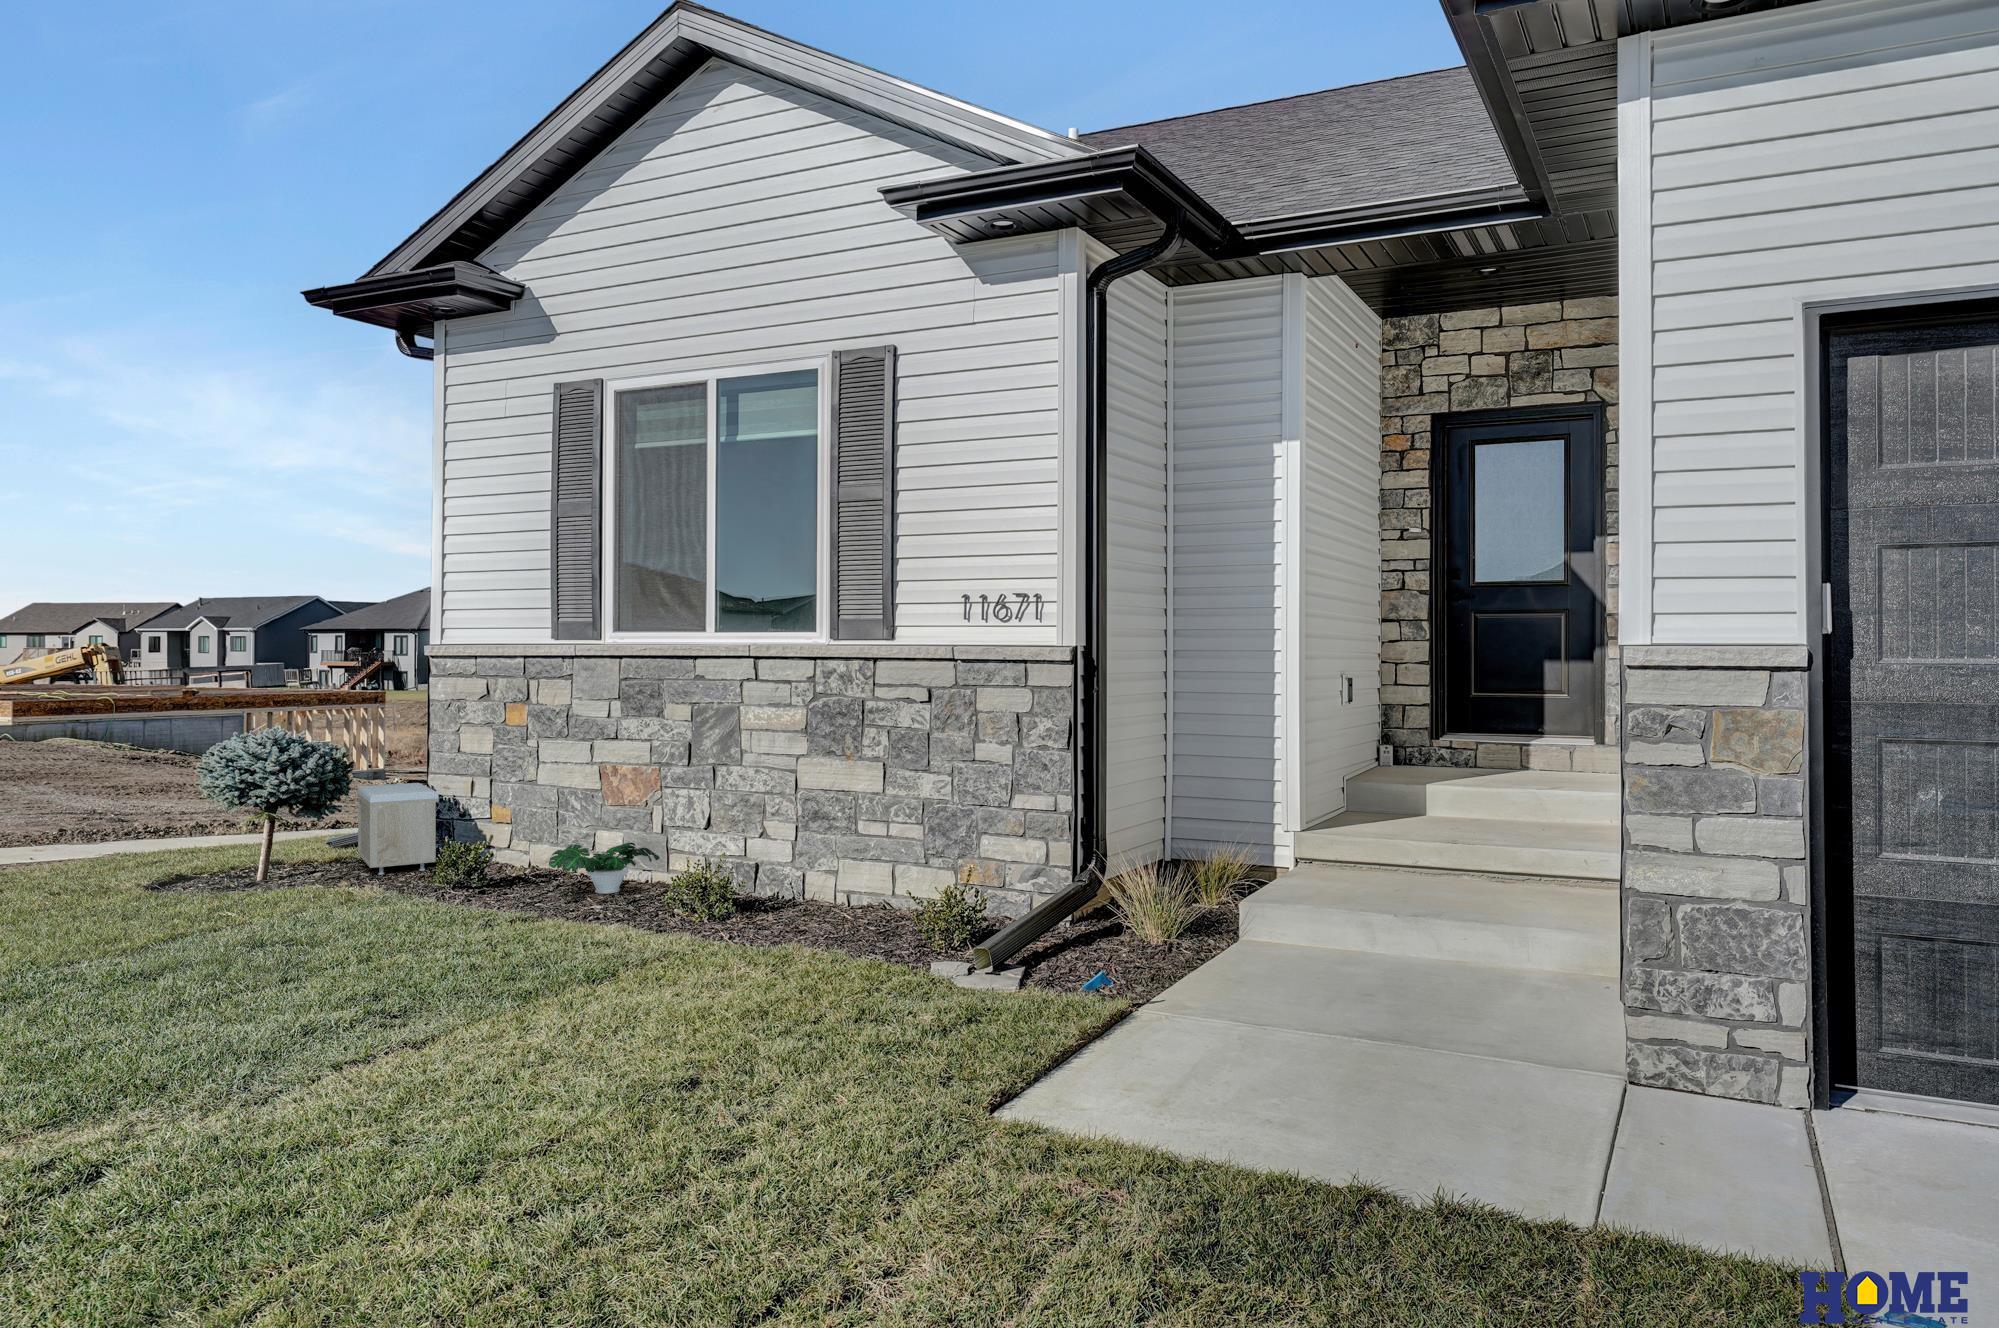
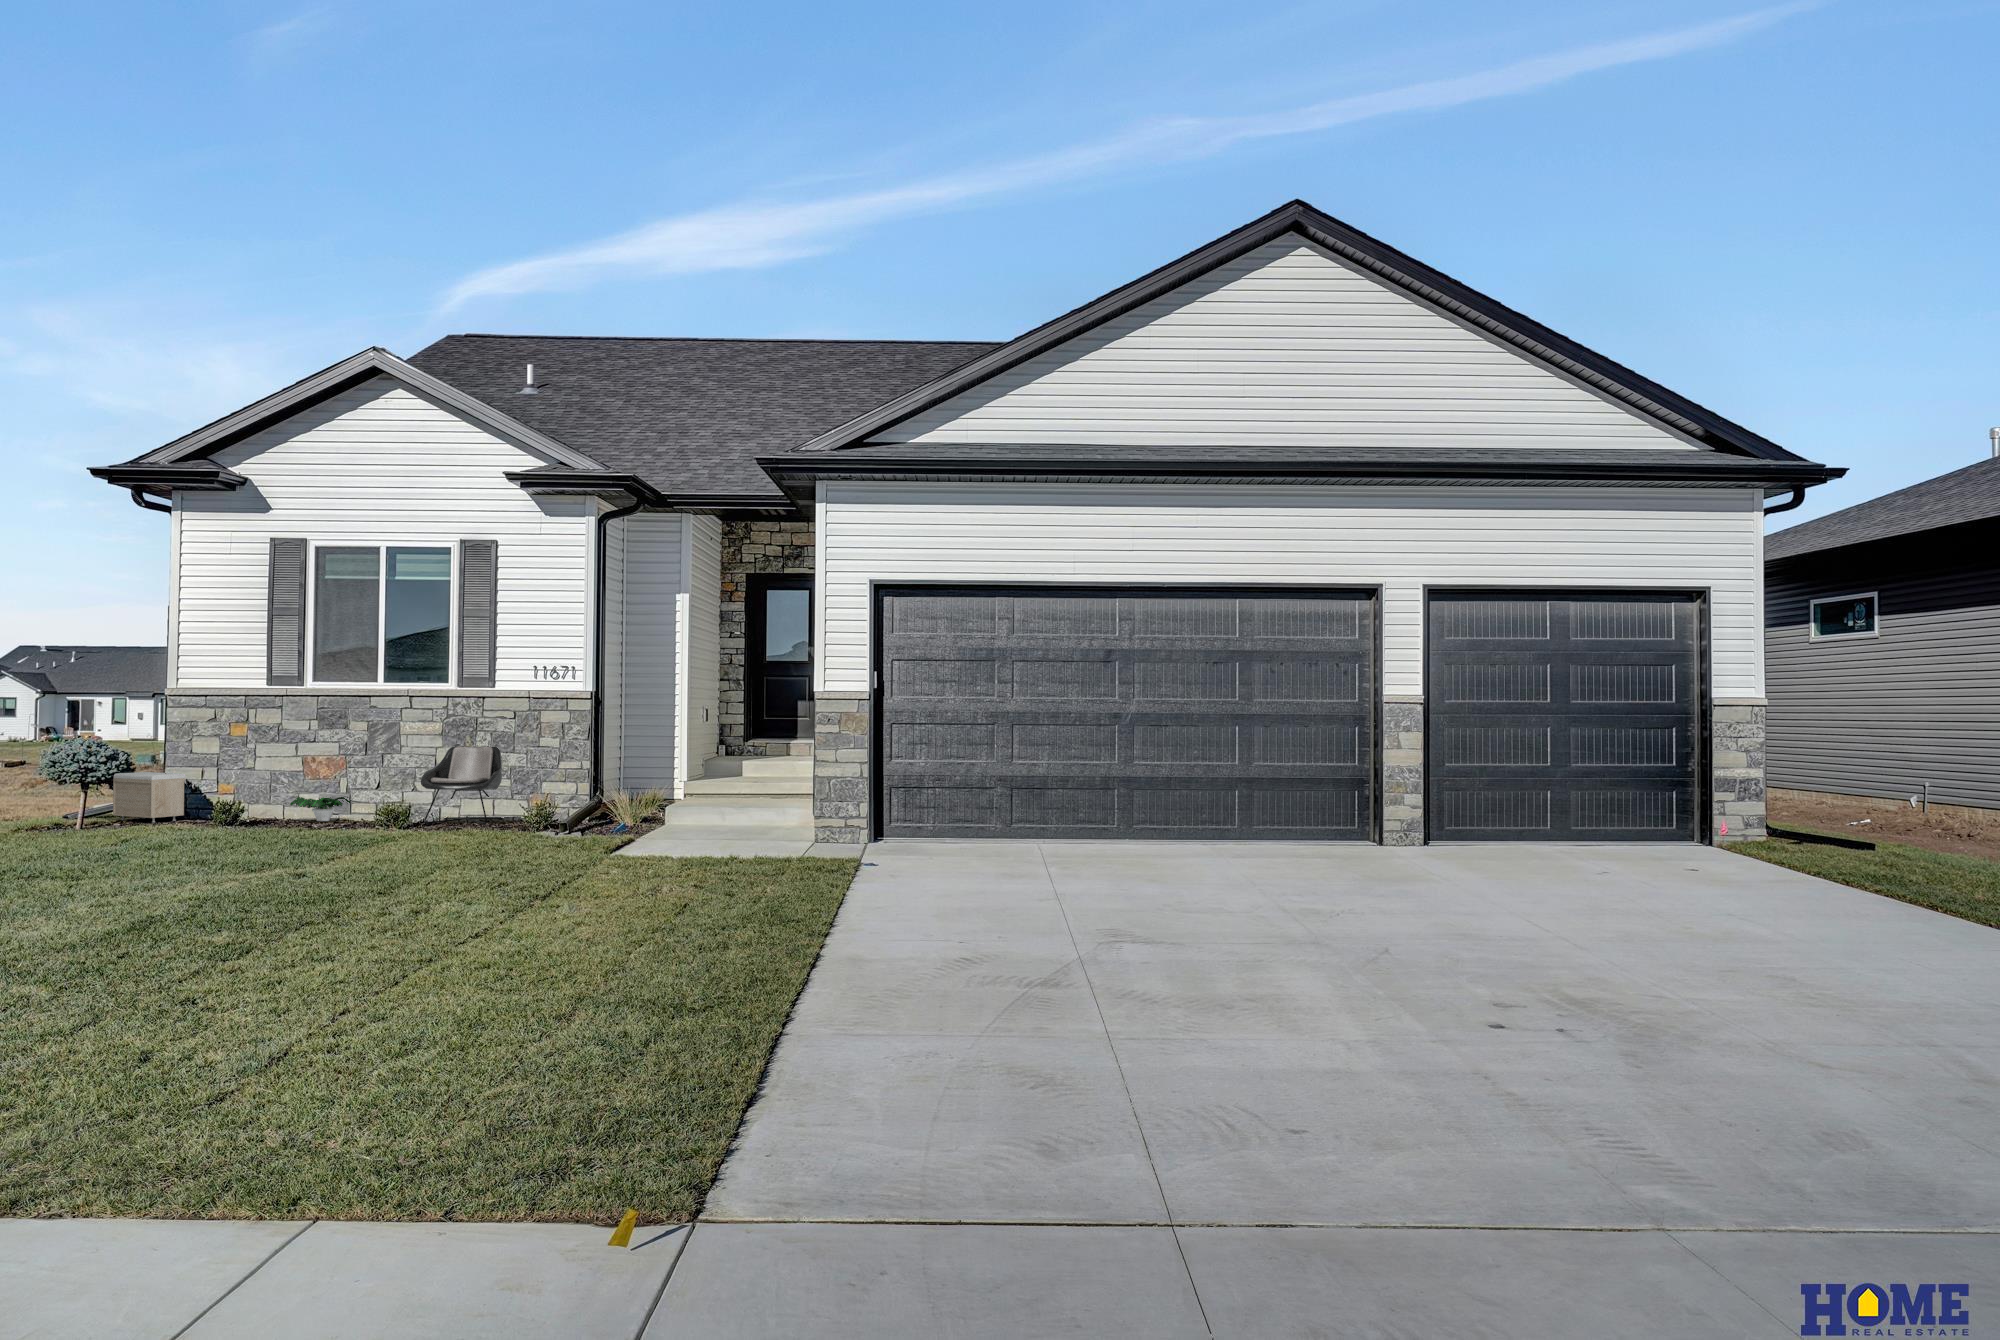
lounge chair: none [719,752,904,942] -> present [421,746,503,825]

